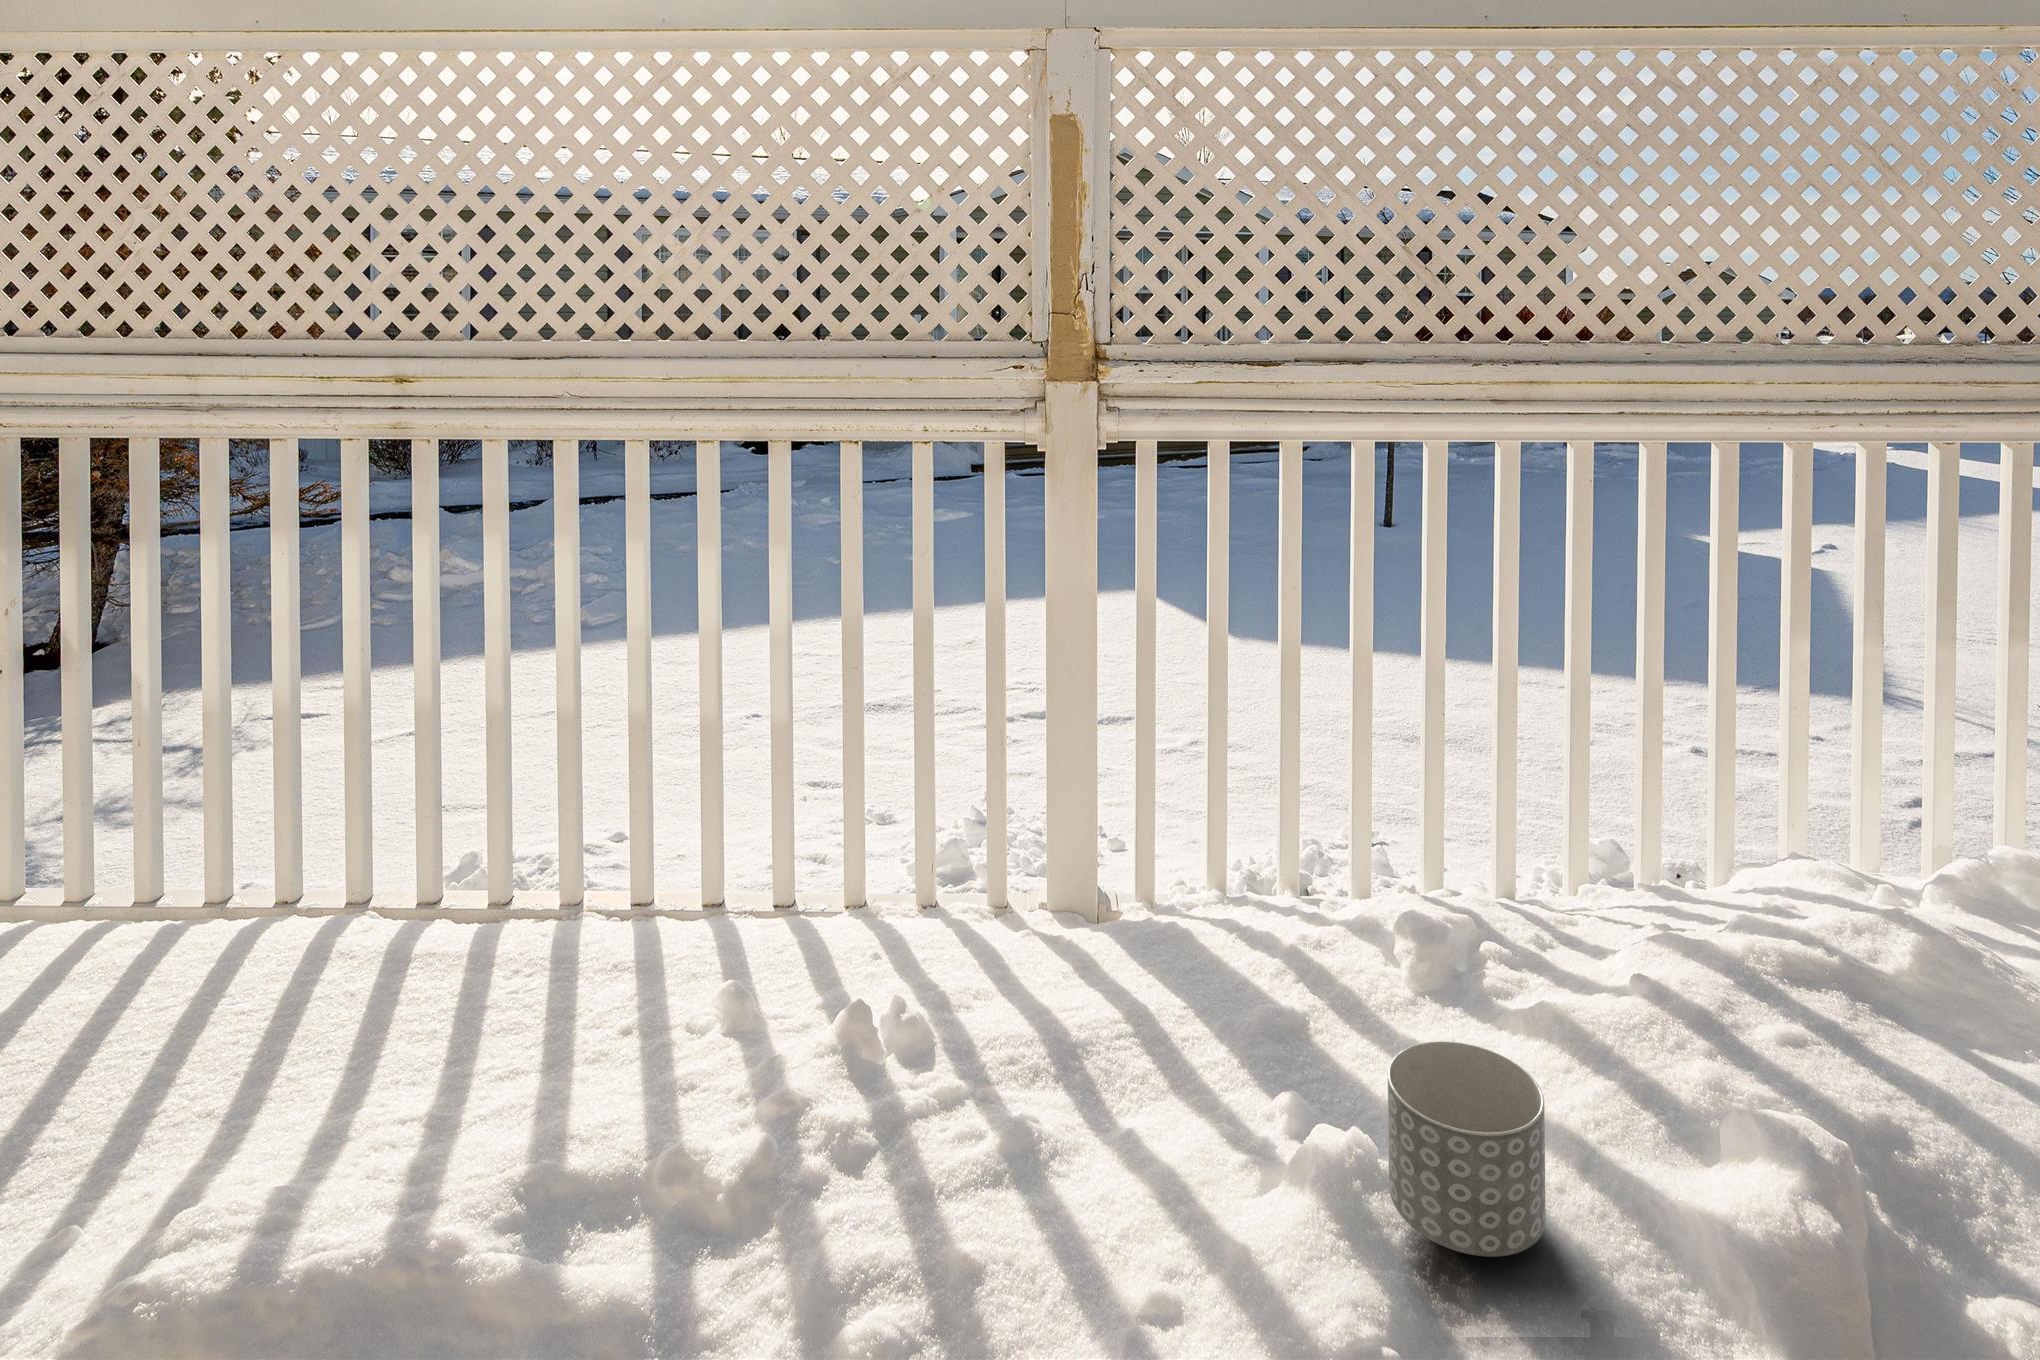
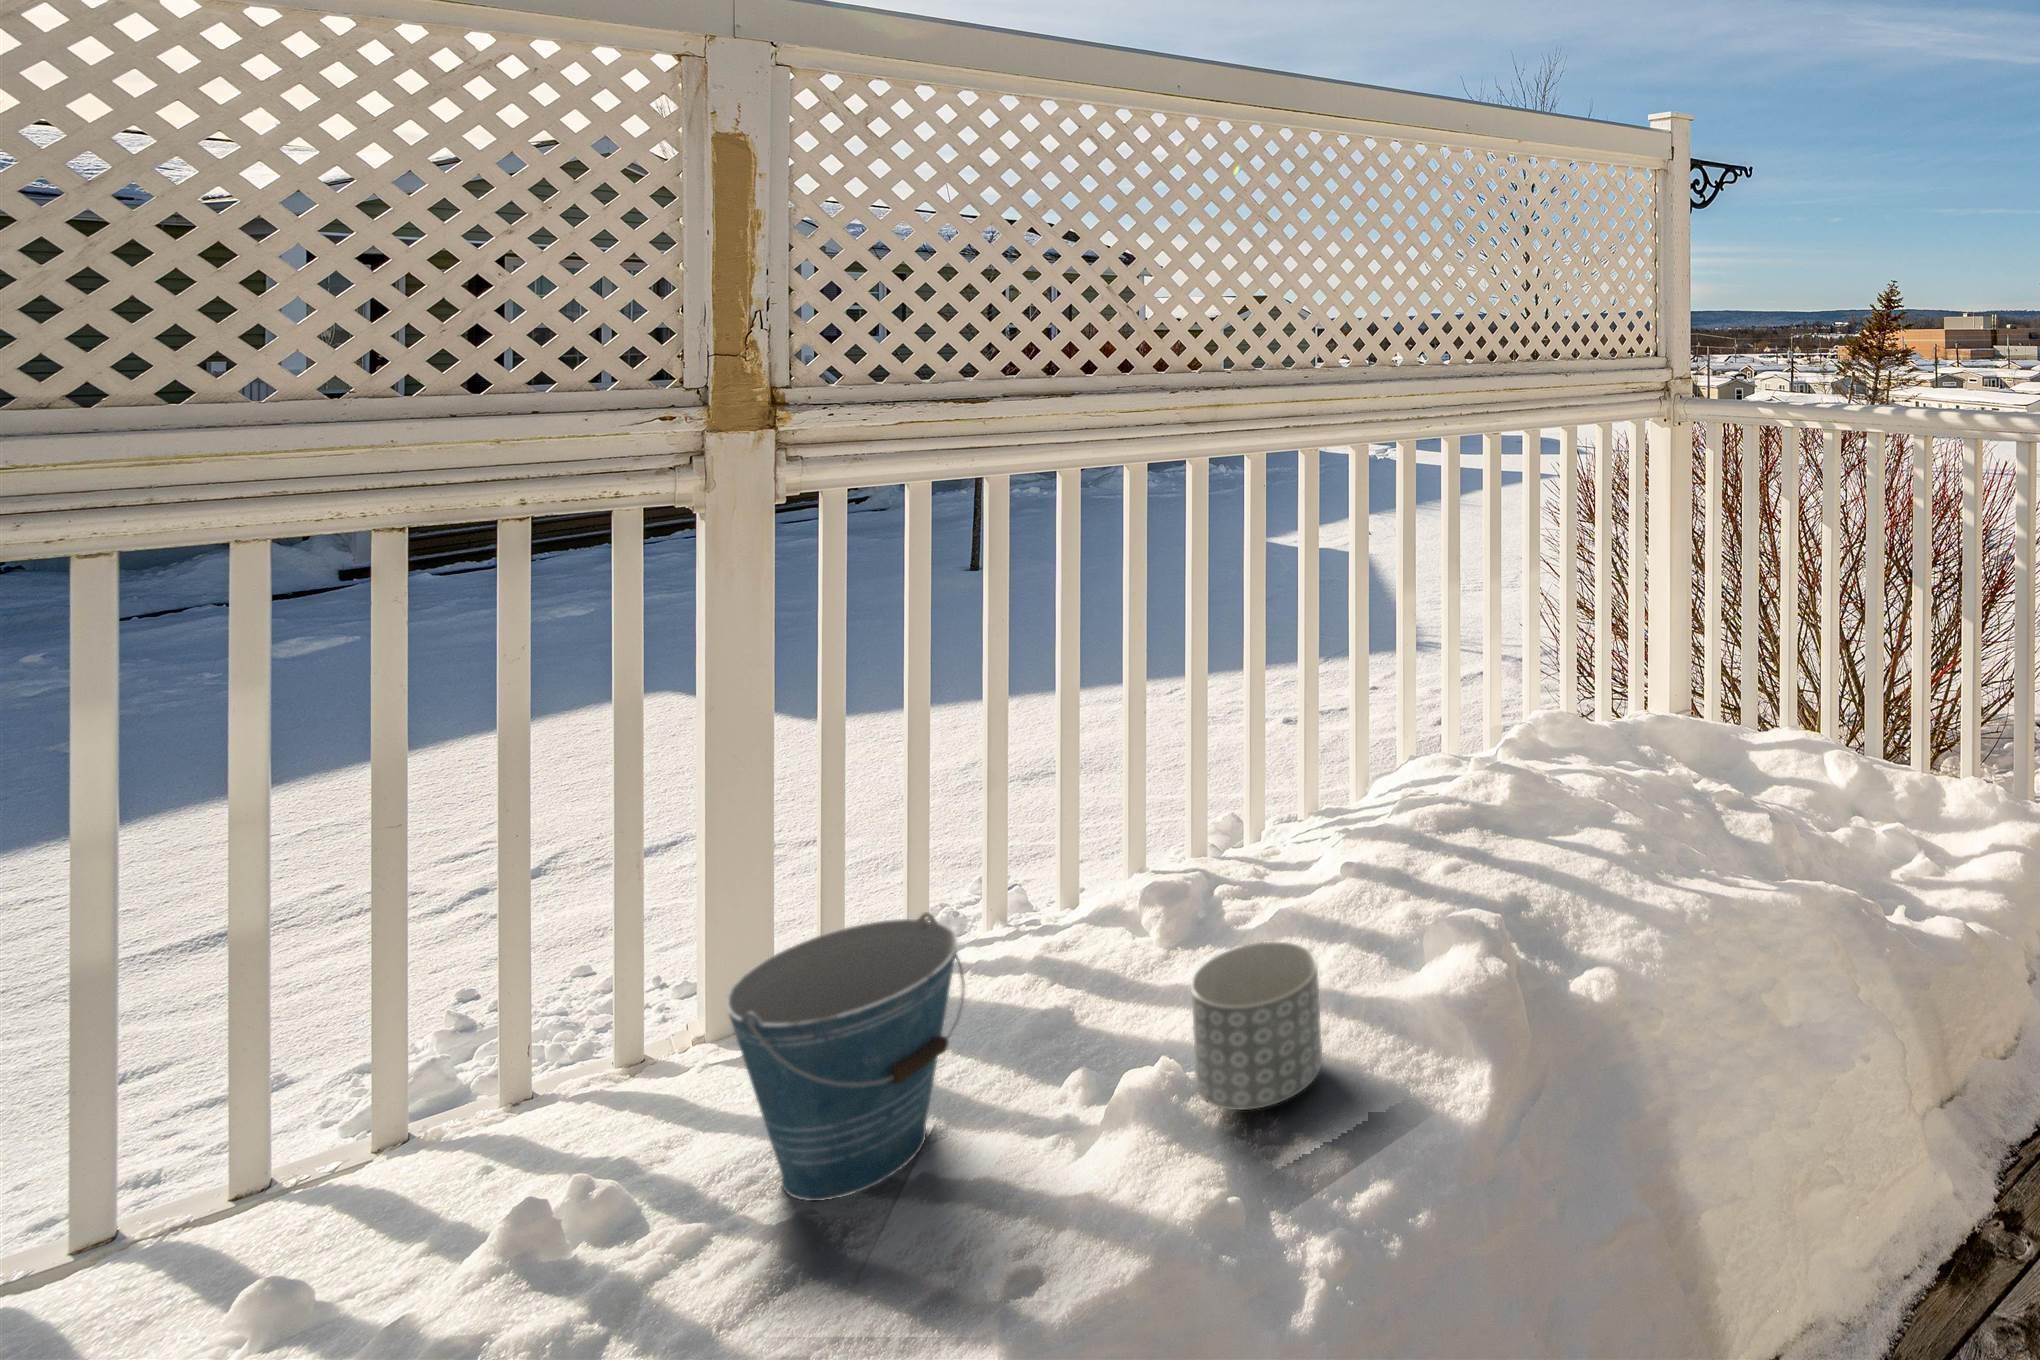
bucket: none [989,861,1185,1118] -> present [726,912,965,1201]

